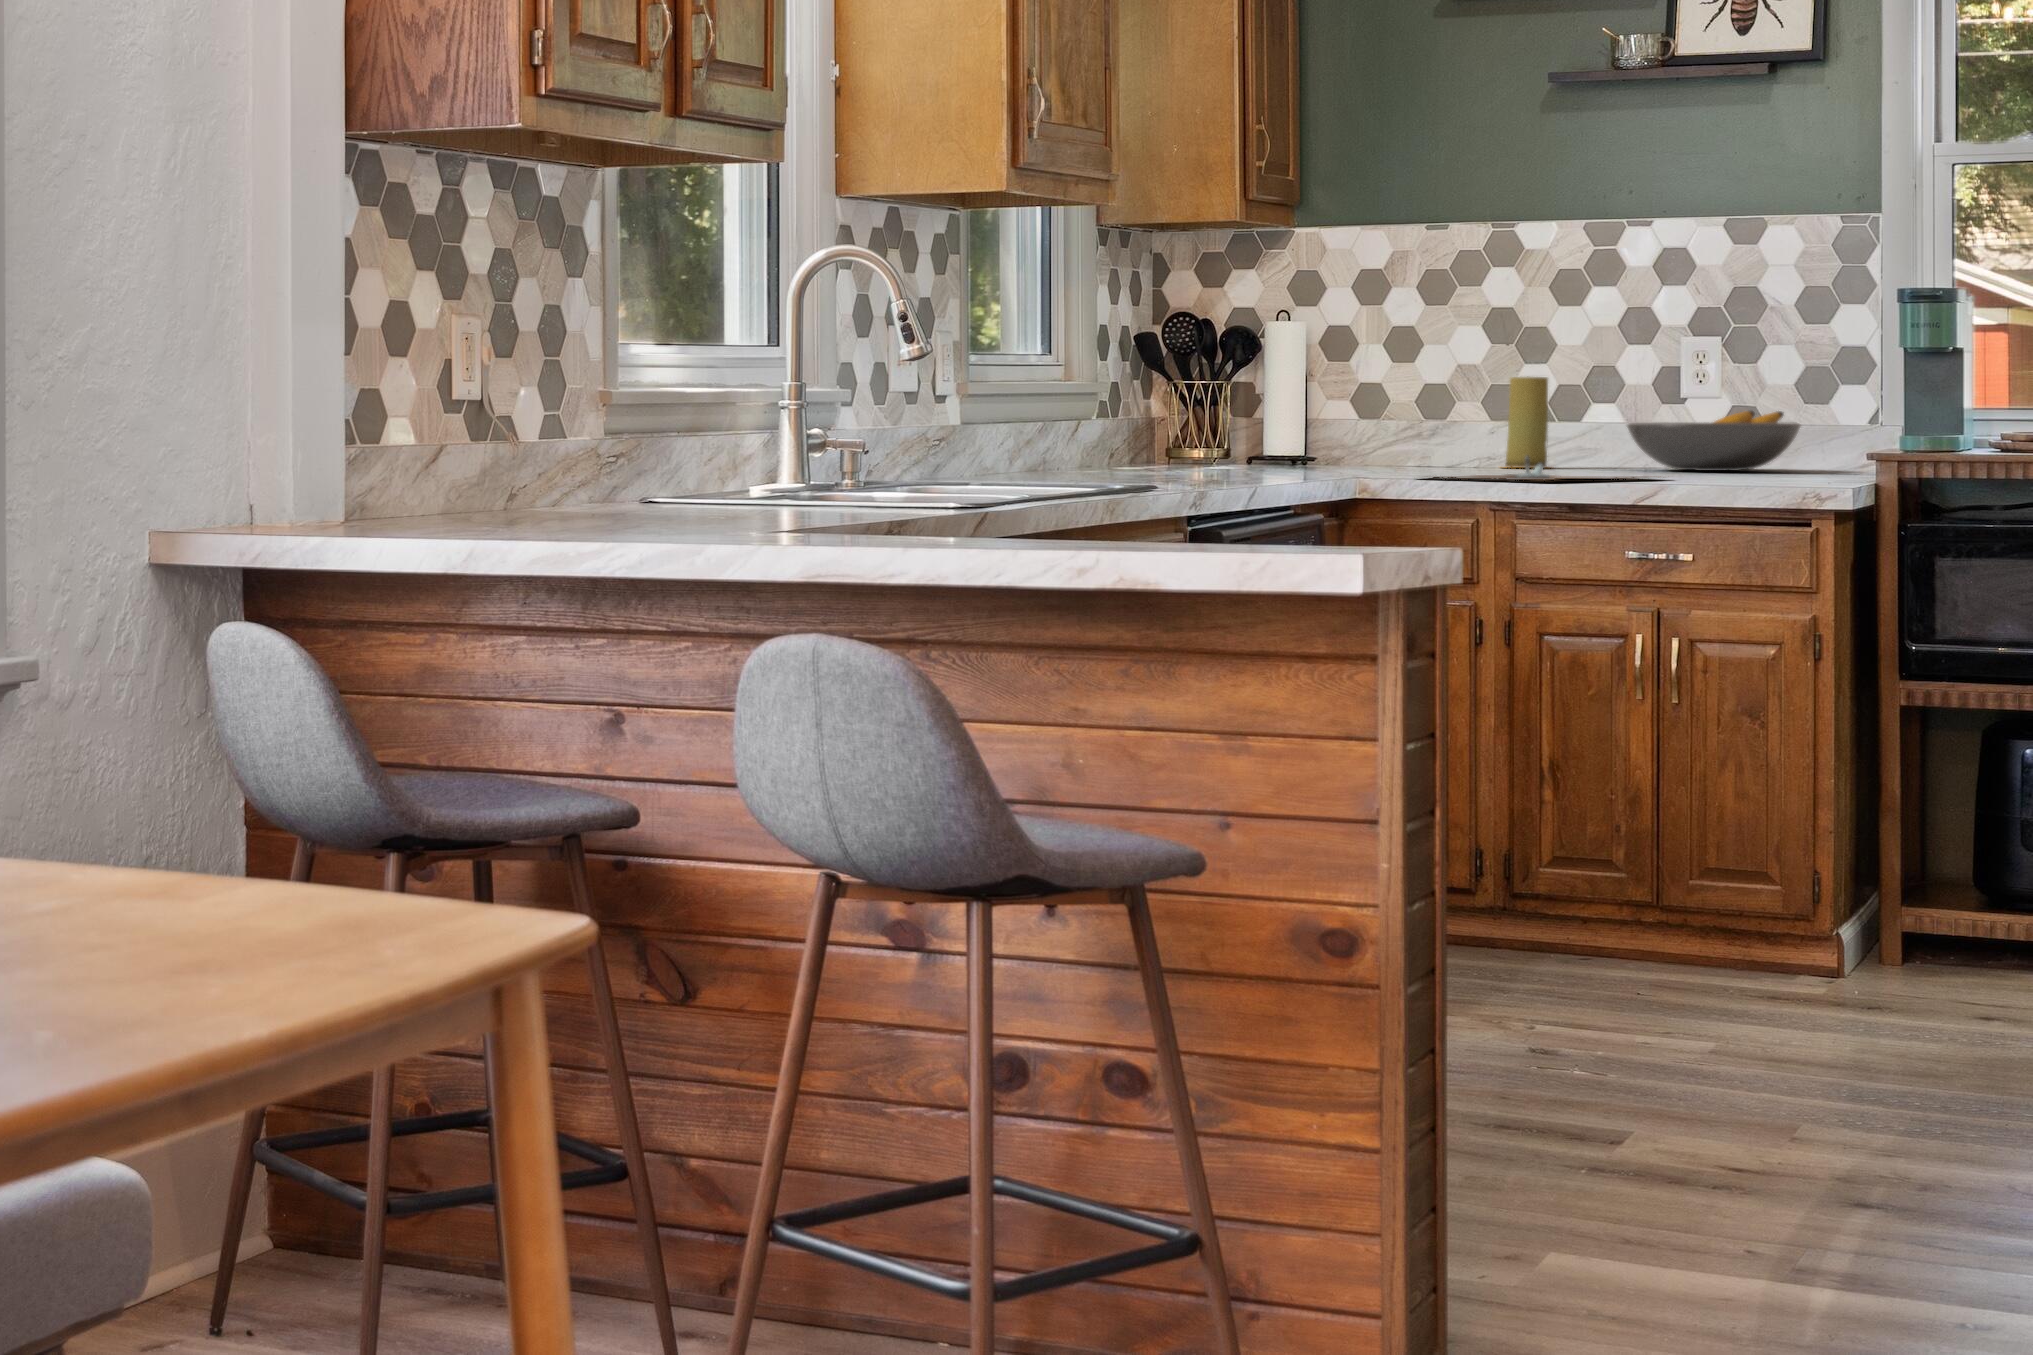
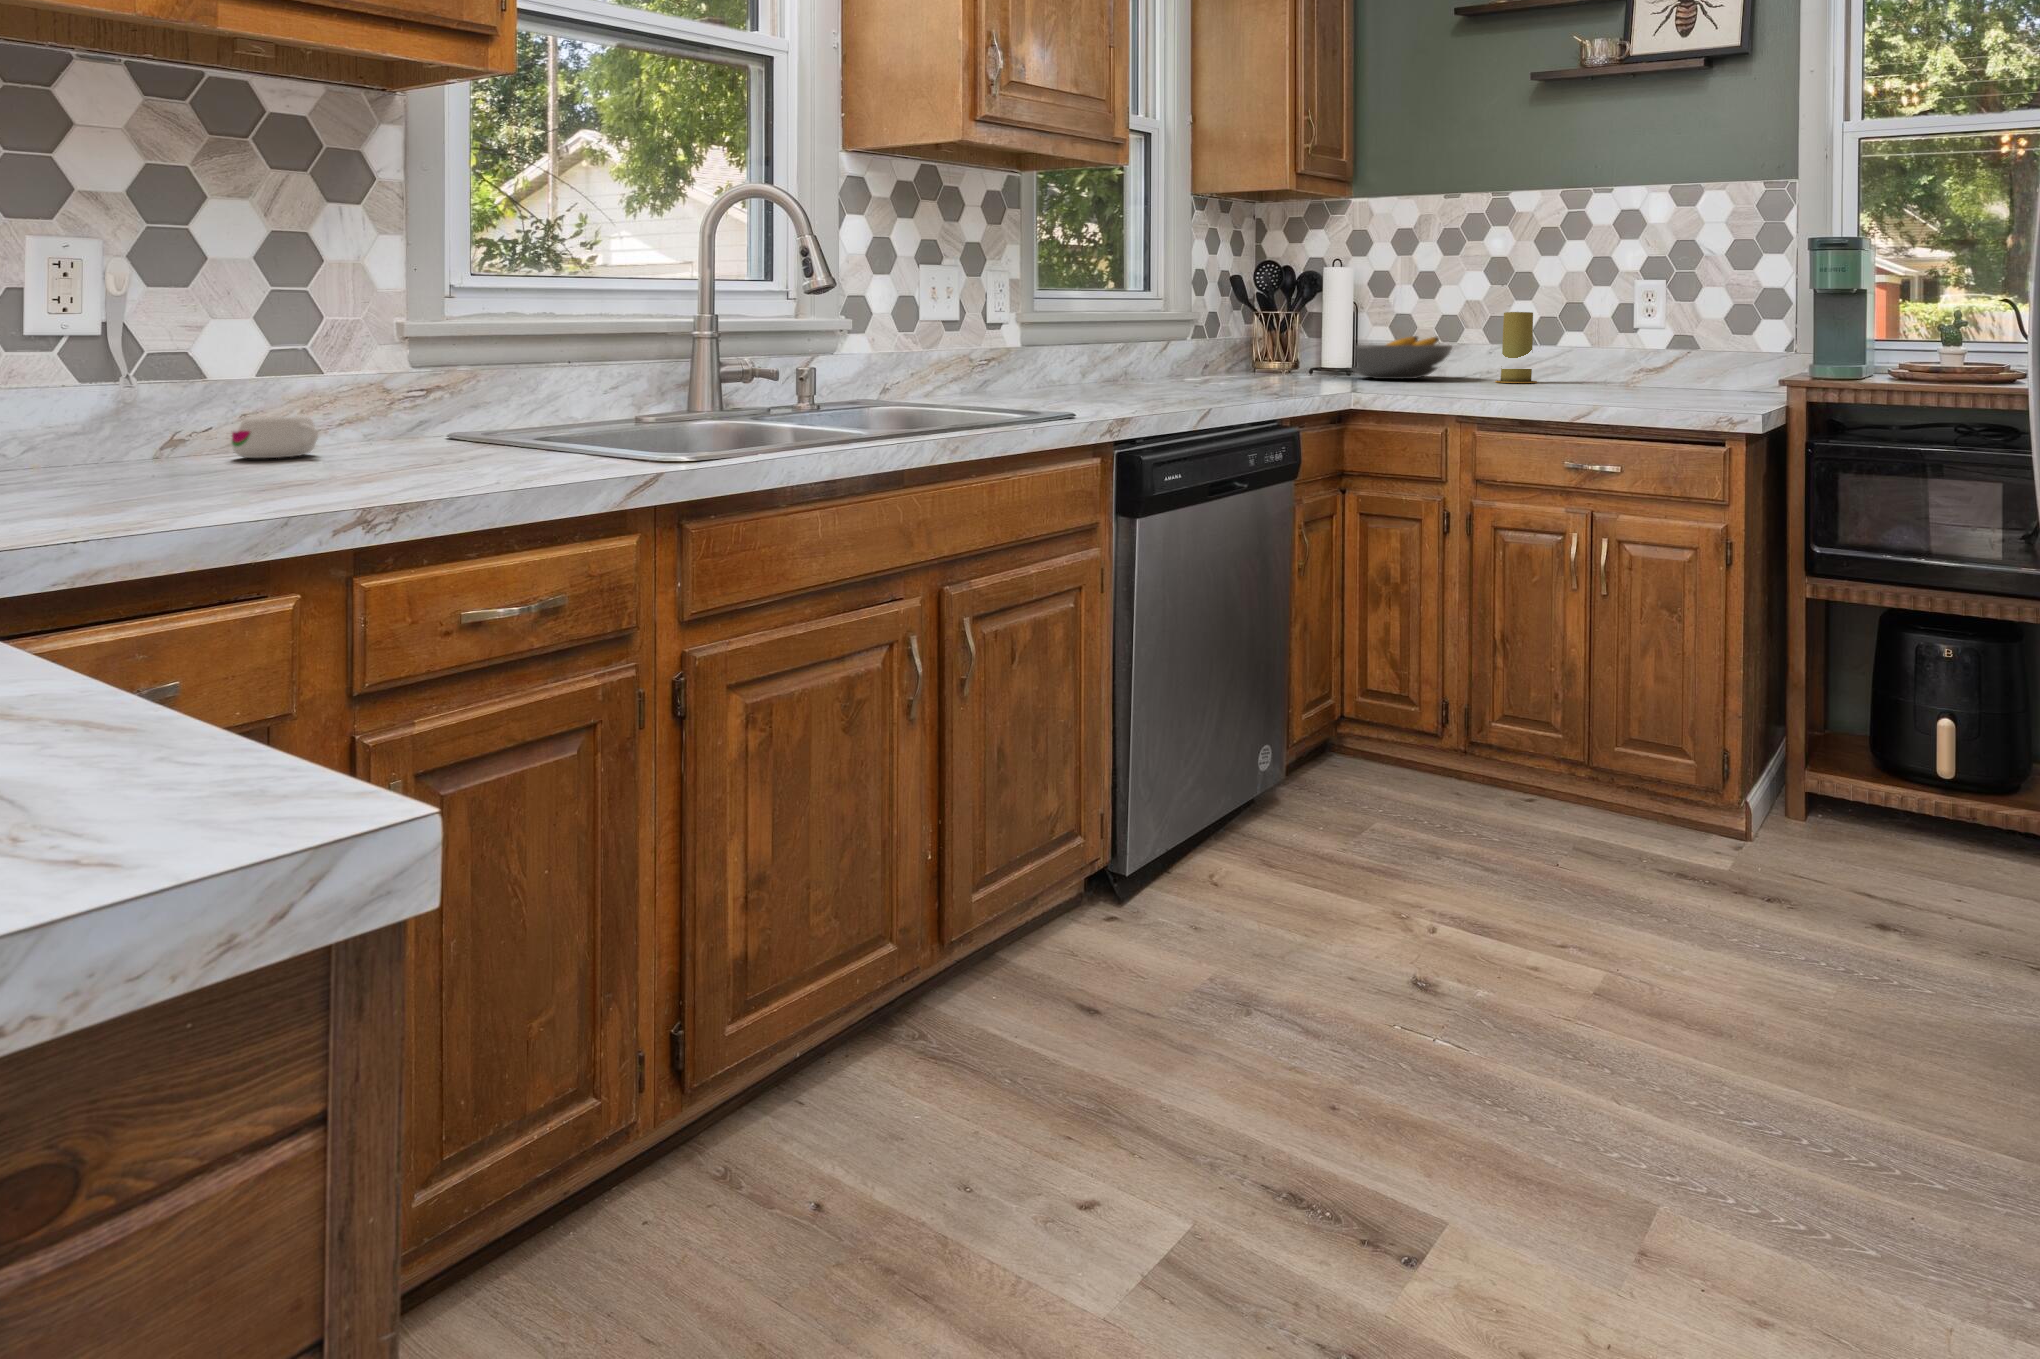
fruit bowl: present [1627,411,1801,471] -> present [1349,336,1452,379]
cutting board: present [1441,455,1661,480] -> none [1388,380,1609,405]
mug: none [488,468,567,506] -> present [231,415,318,458]

